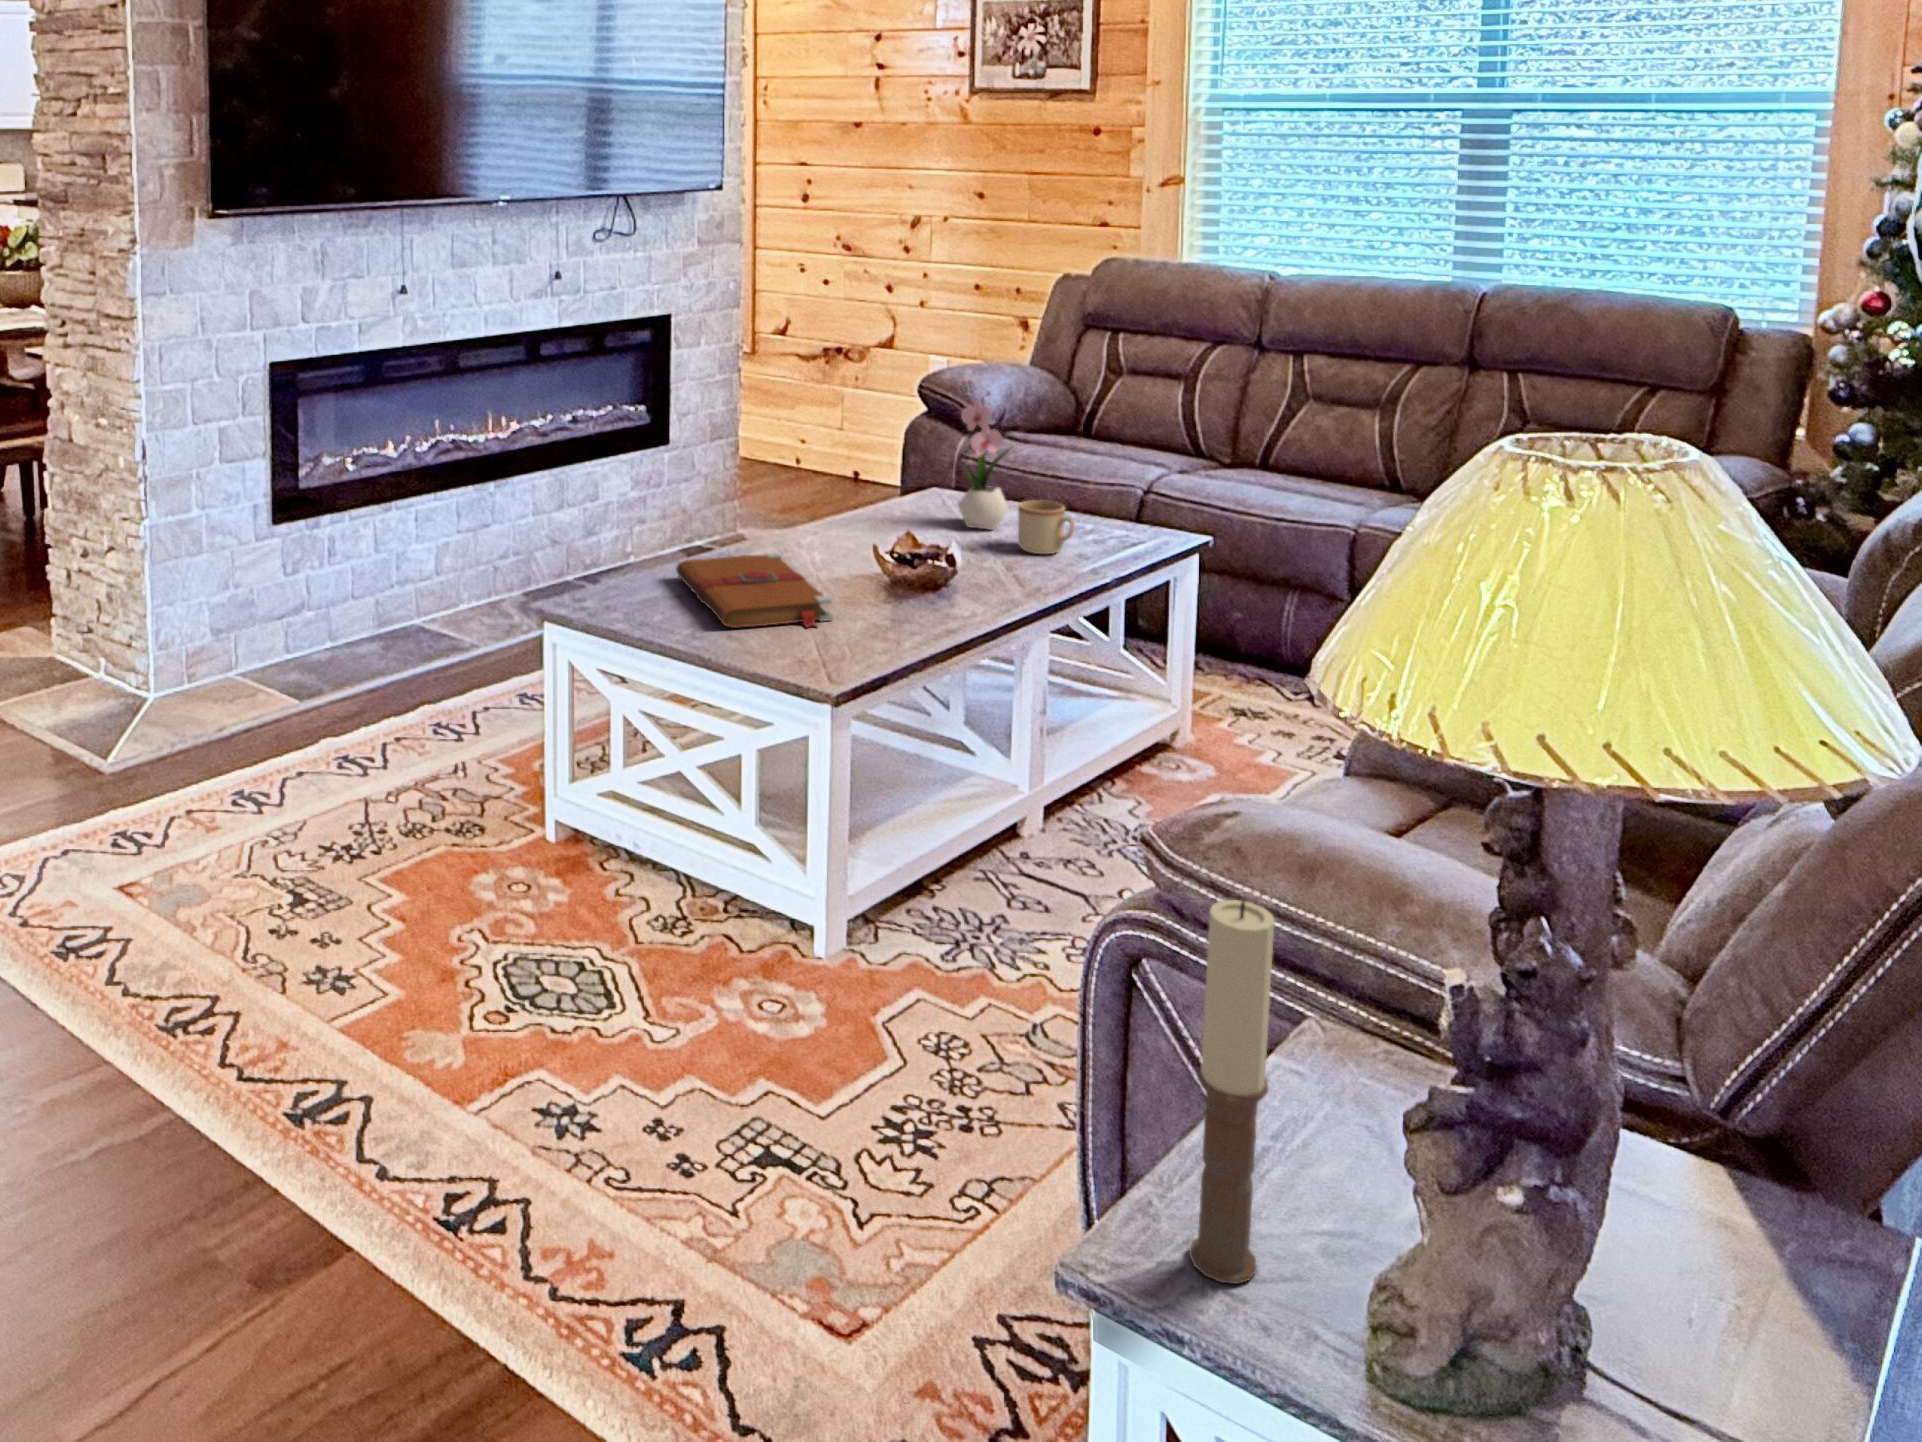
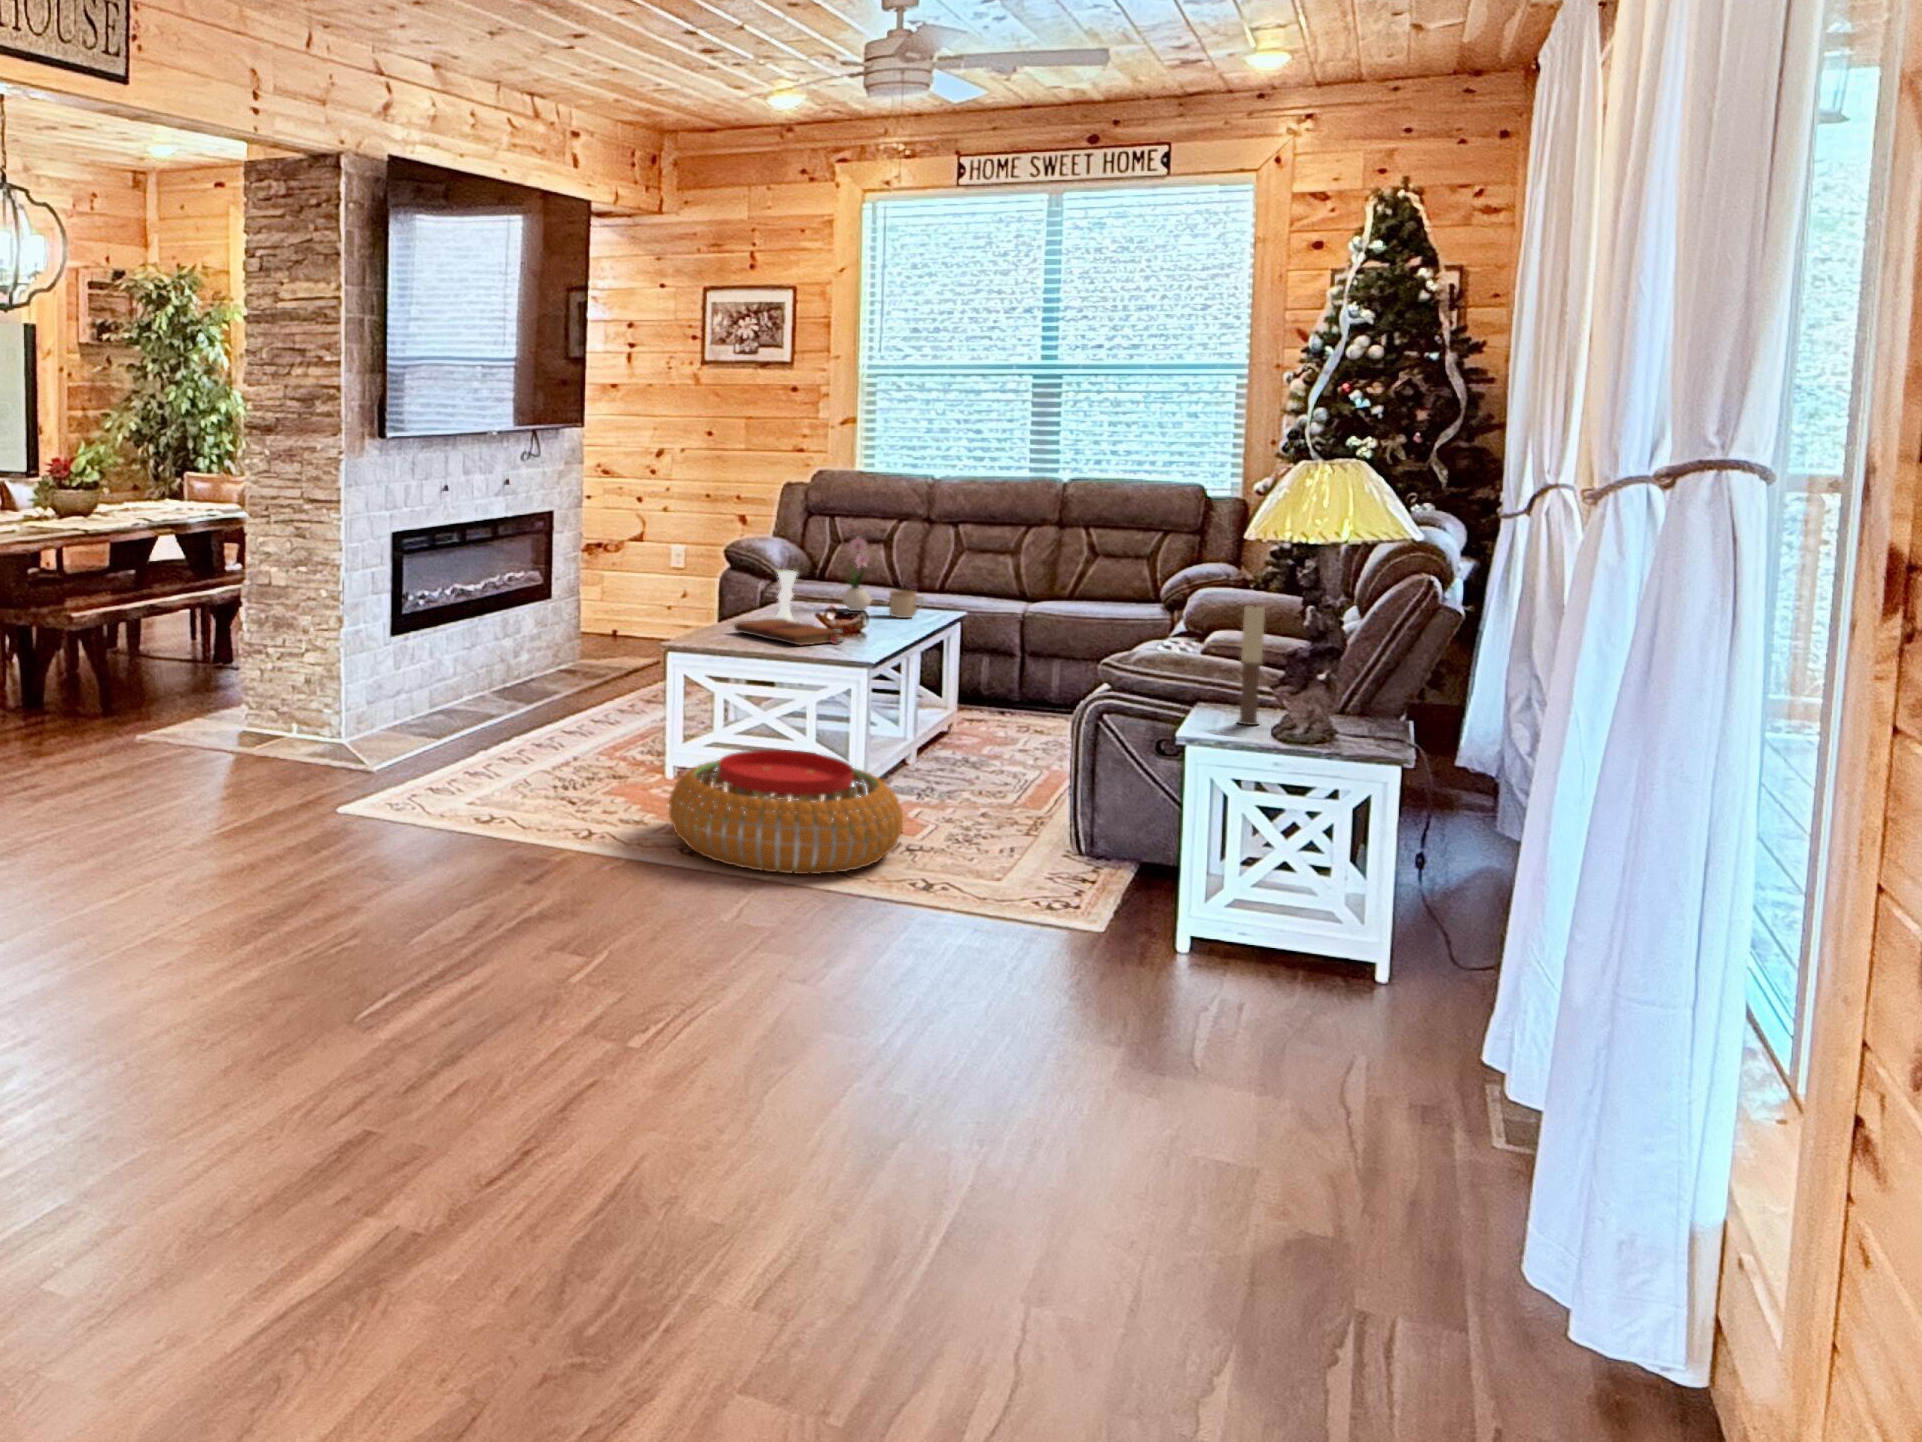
vase: none [793,437,839,556] -> present [774,557,797,622]
pouf: none [233,876,713,1237] -> present [669,750,903,874]

